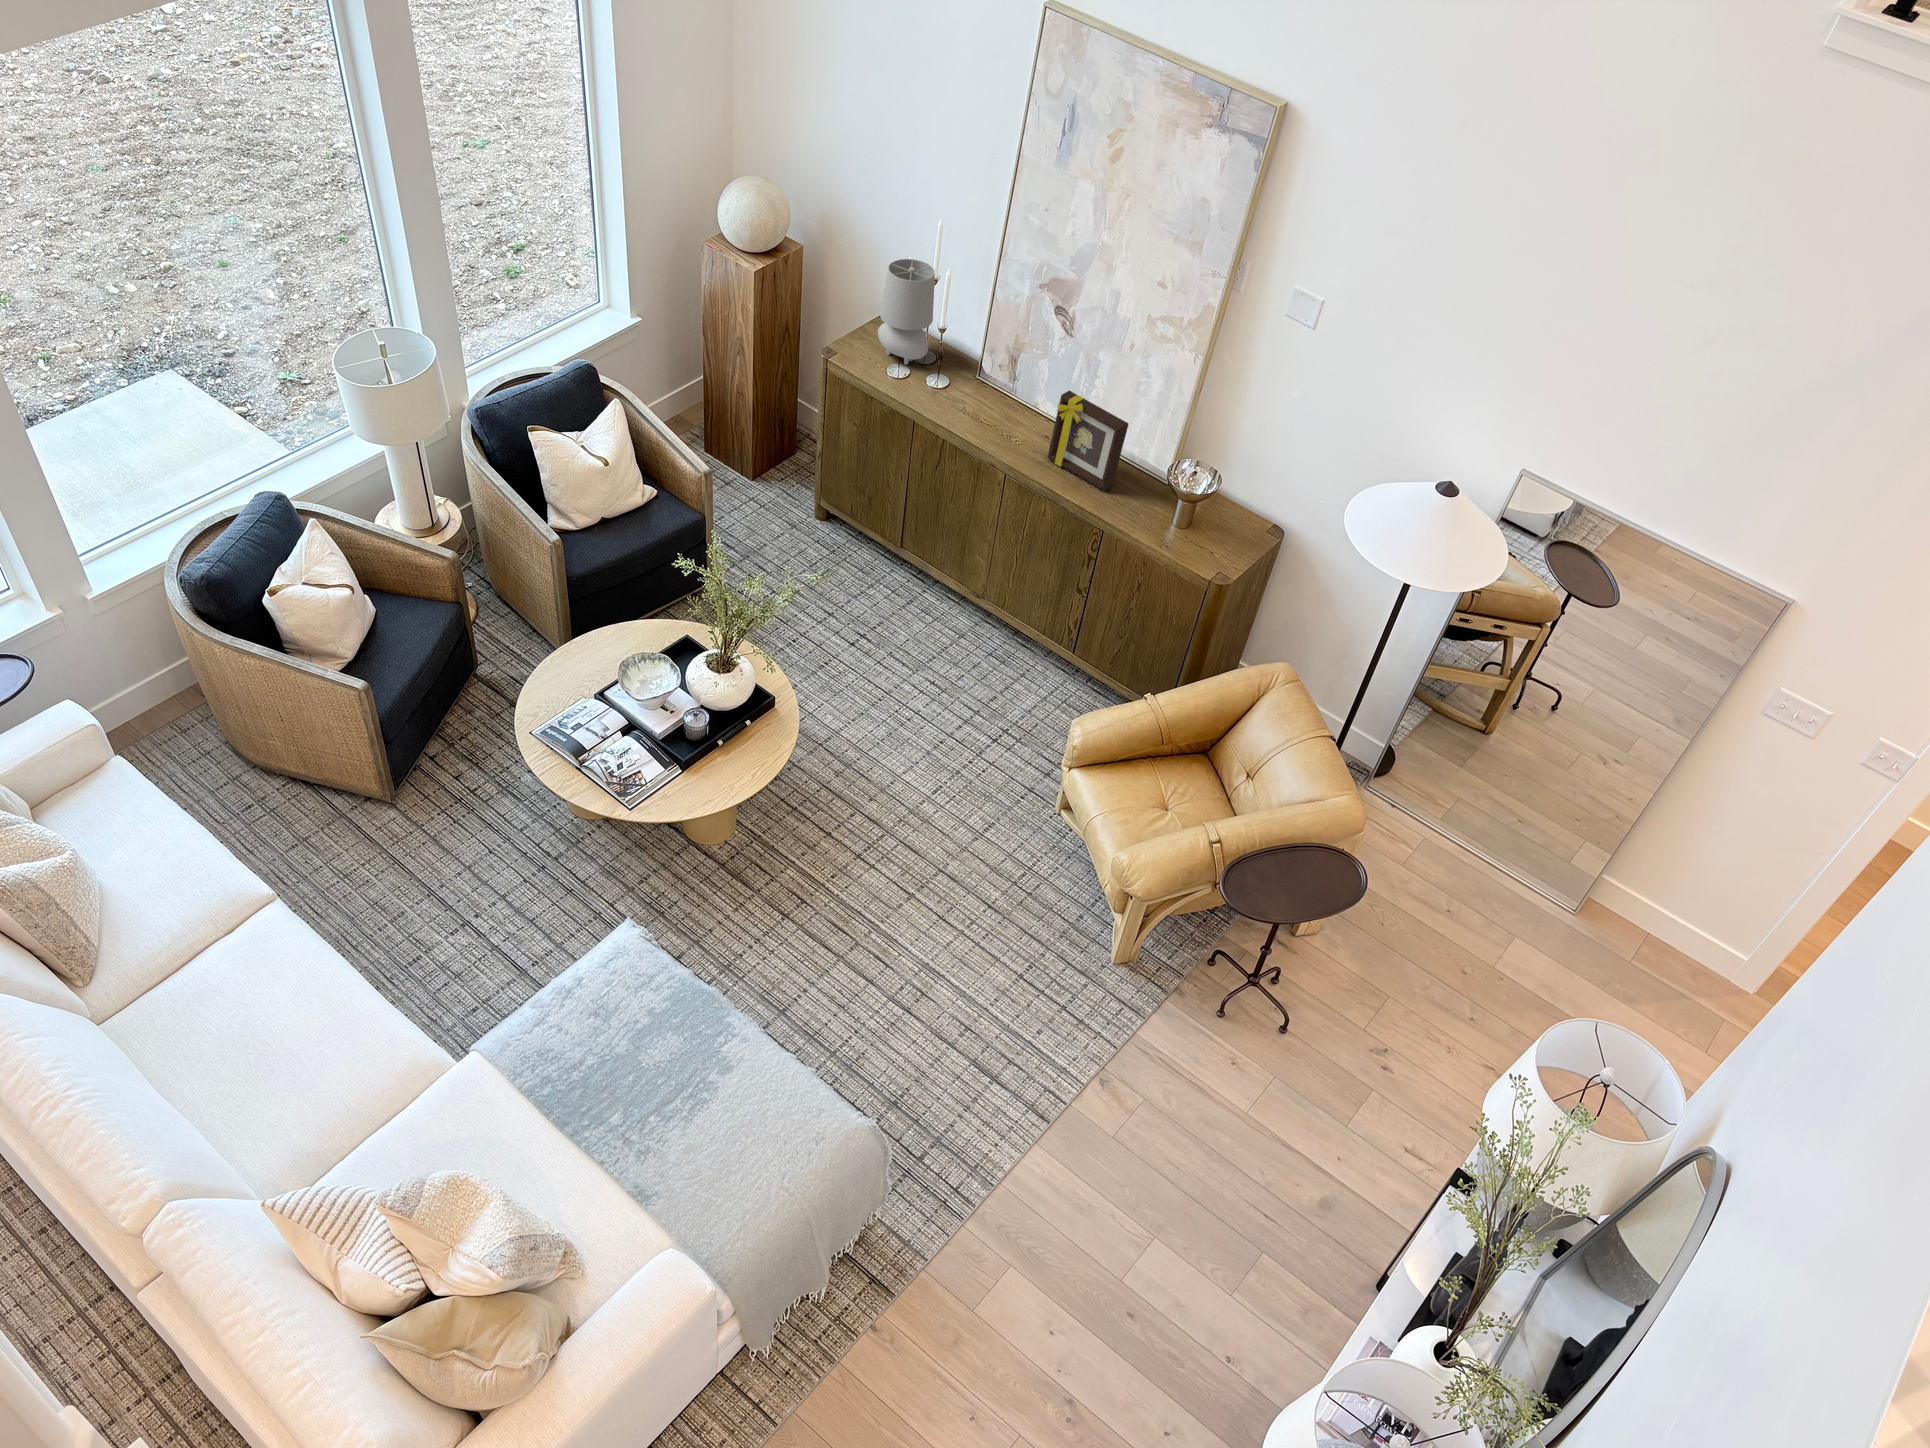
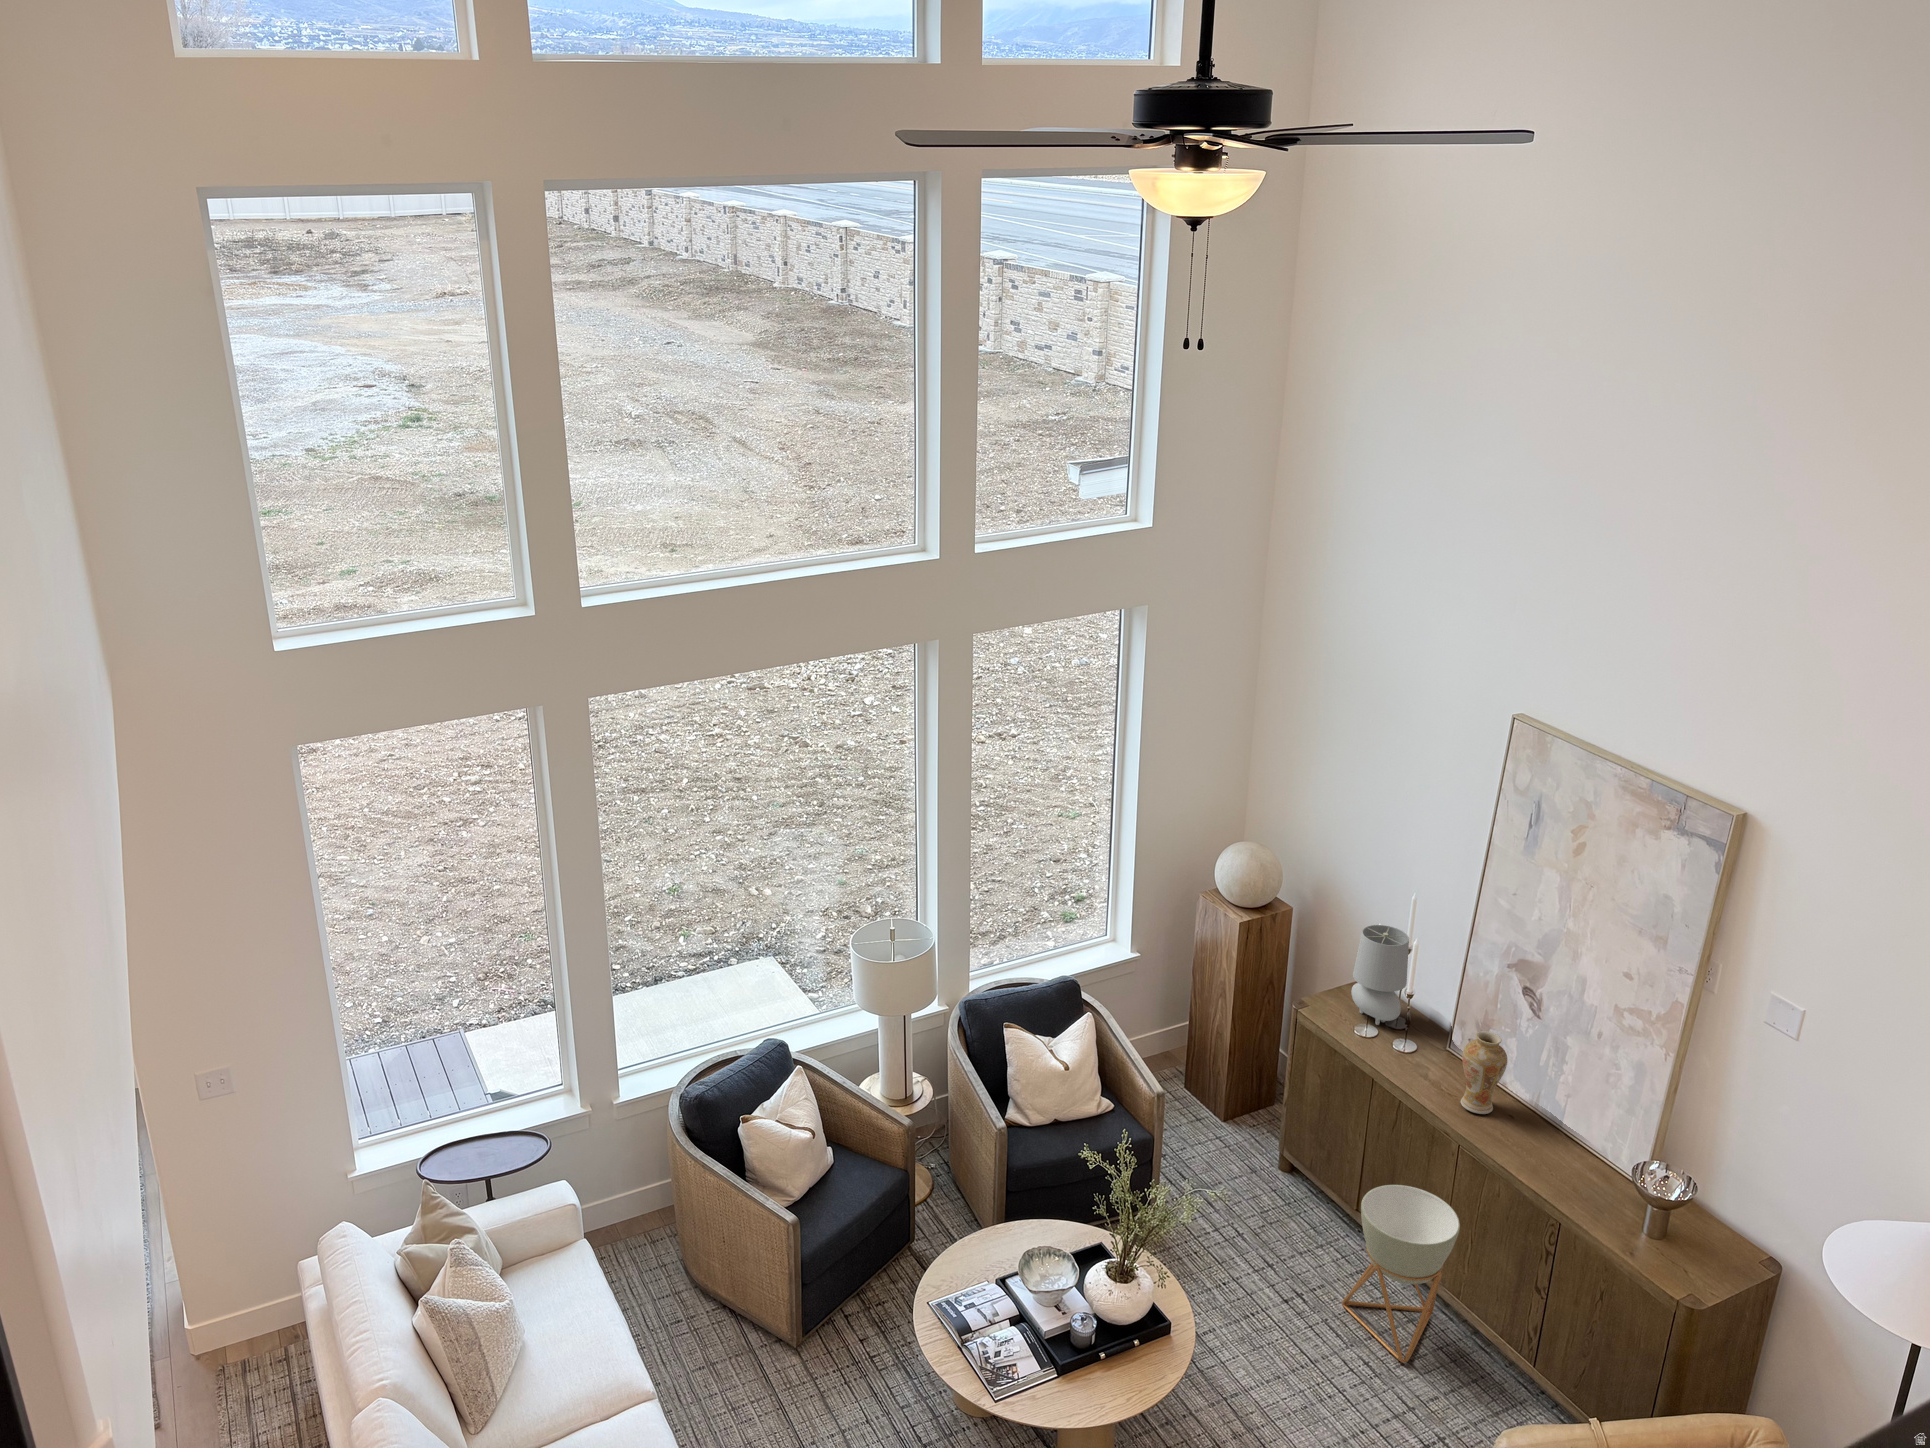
vase: none [998,359,1042,440] -> present [1461,1031,1507,1114]
picture frame: present [1047,391,1129,491] -> none [1510,1069,1594,1181]
planter: none [902,519,1008,675] -> present [1342,1185,1460,1363]

